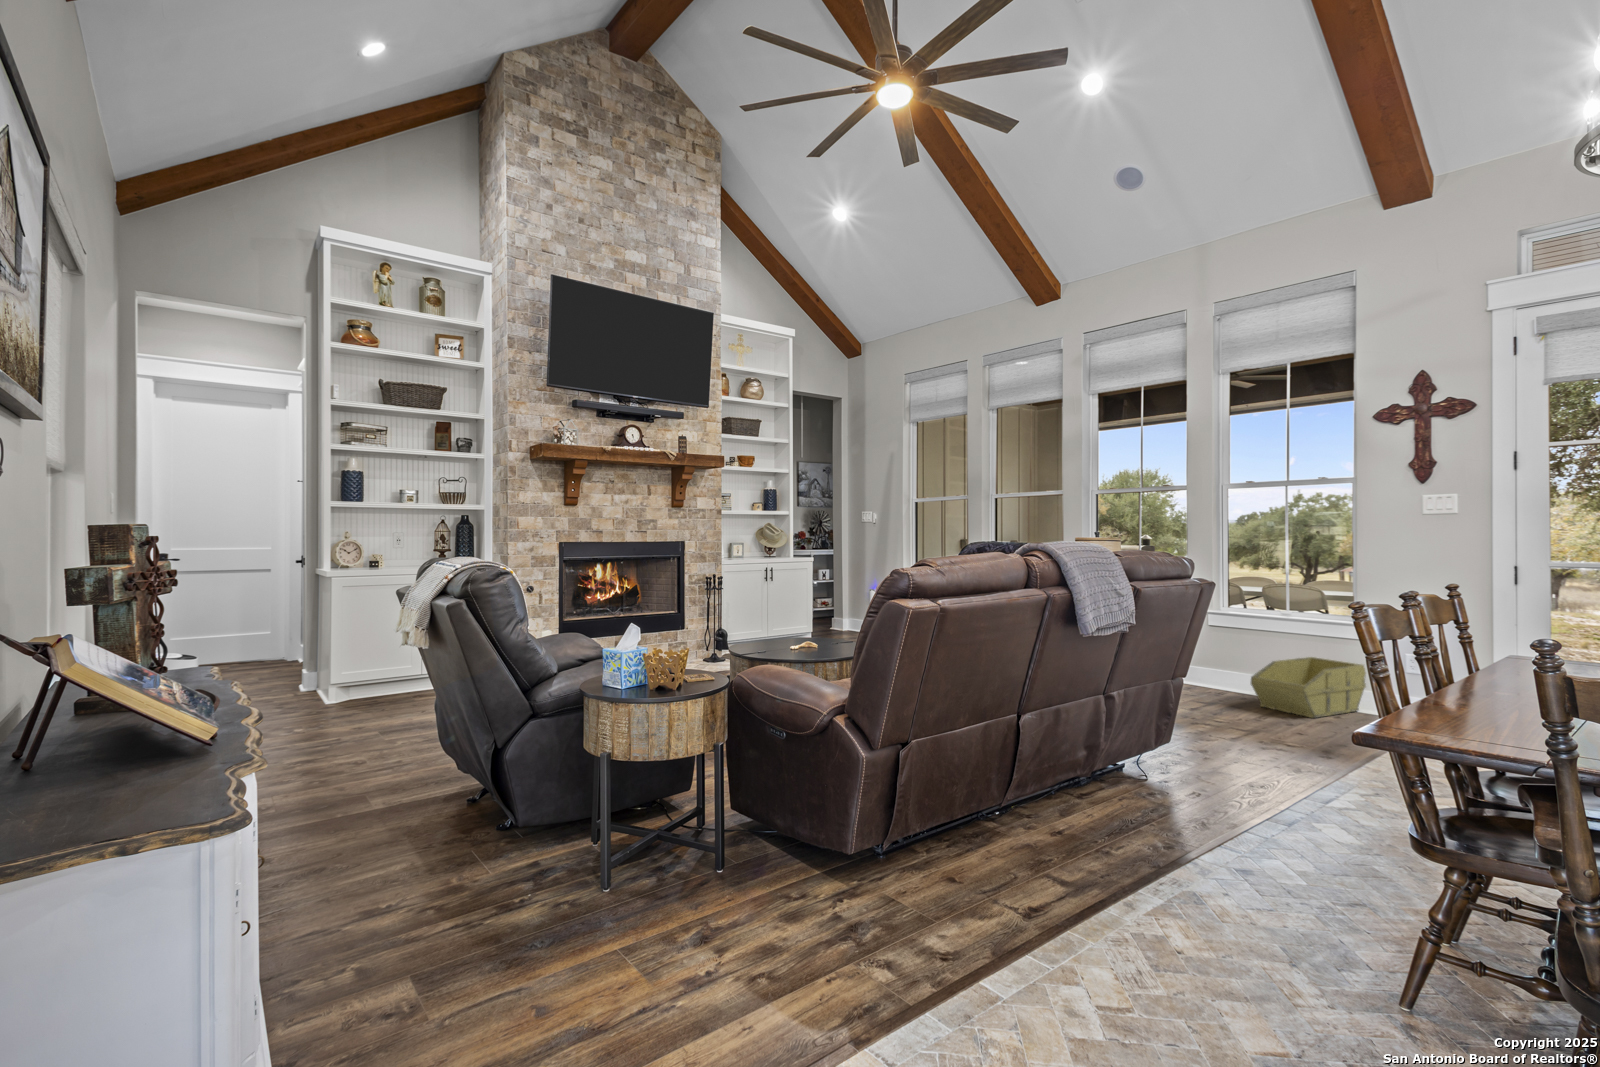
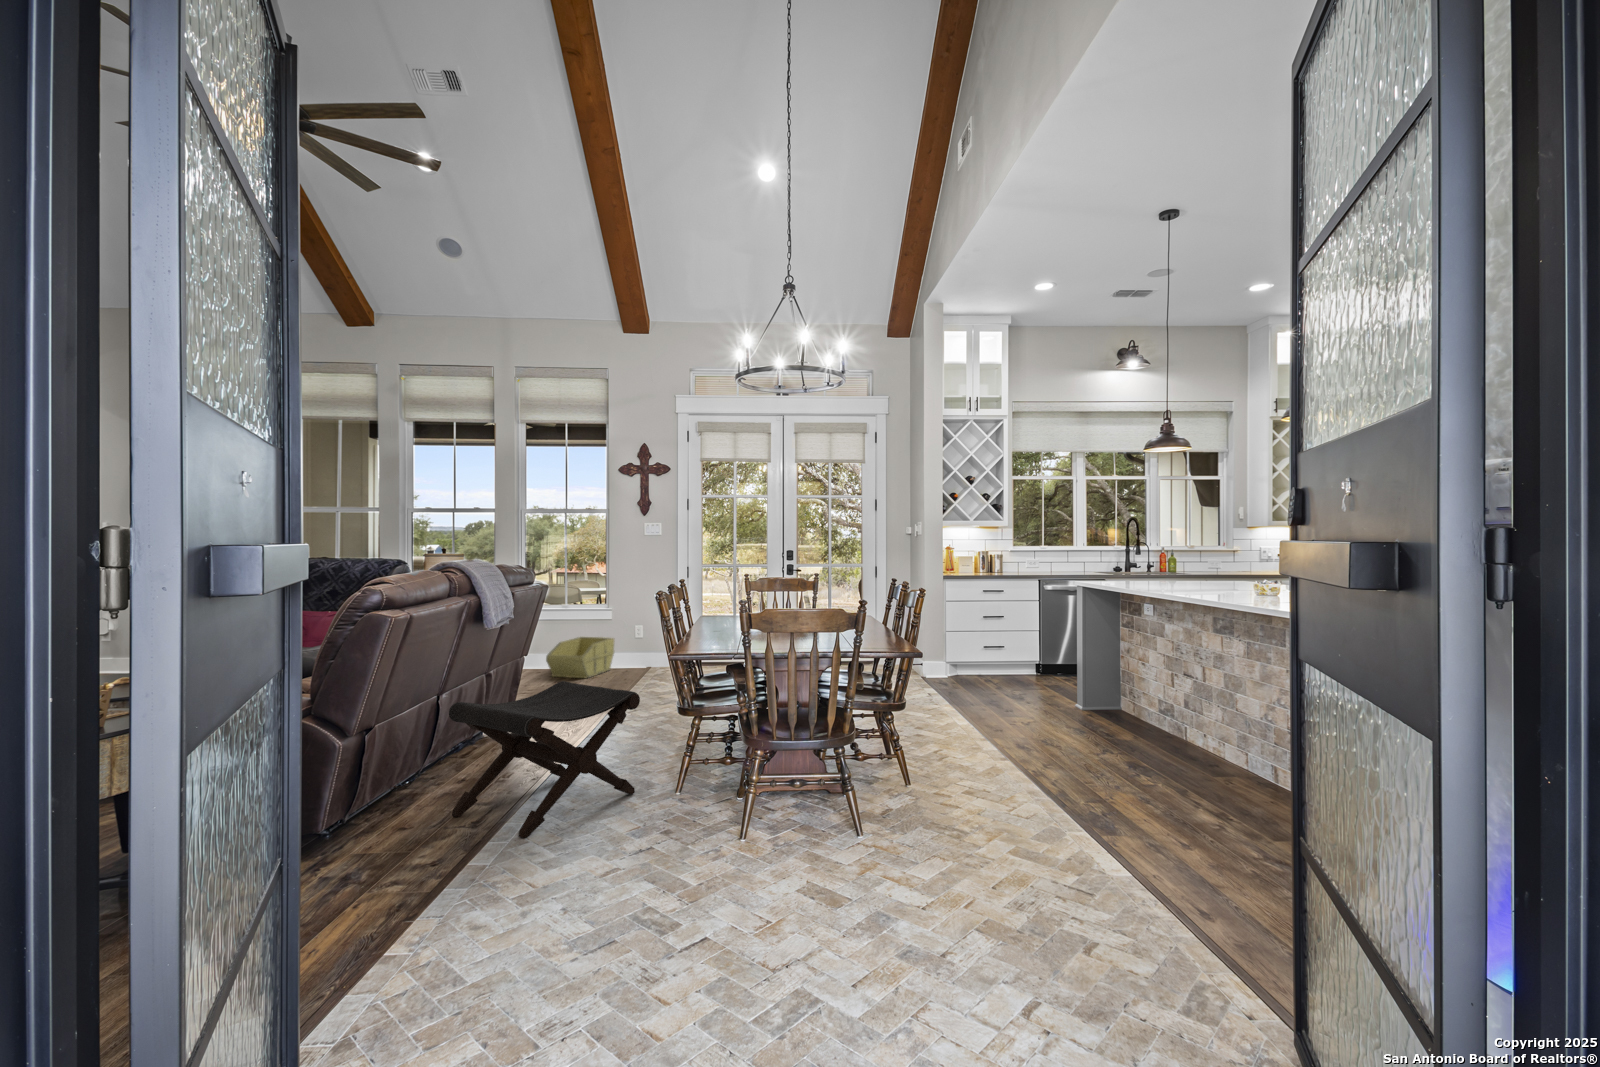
footstool: none [1009,727,1316,966] -> present [449,681,640,838]

